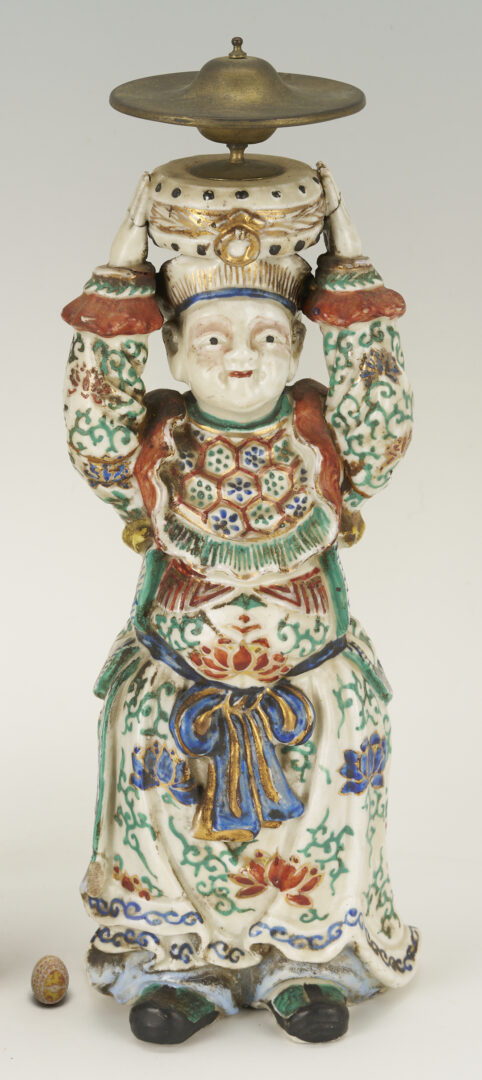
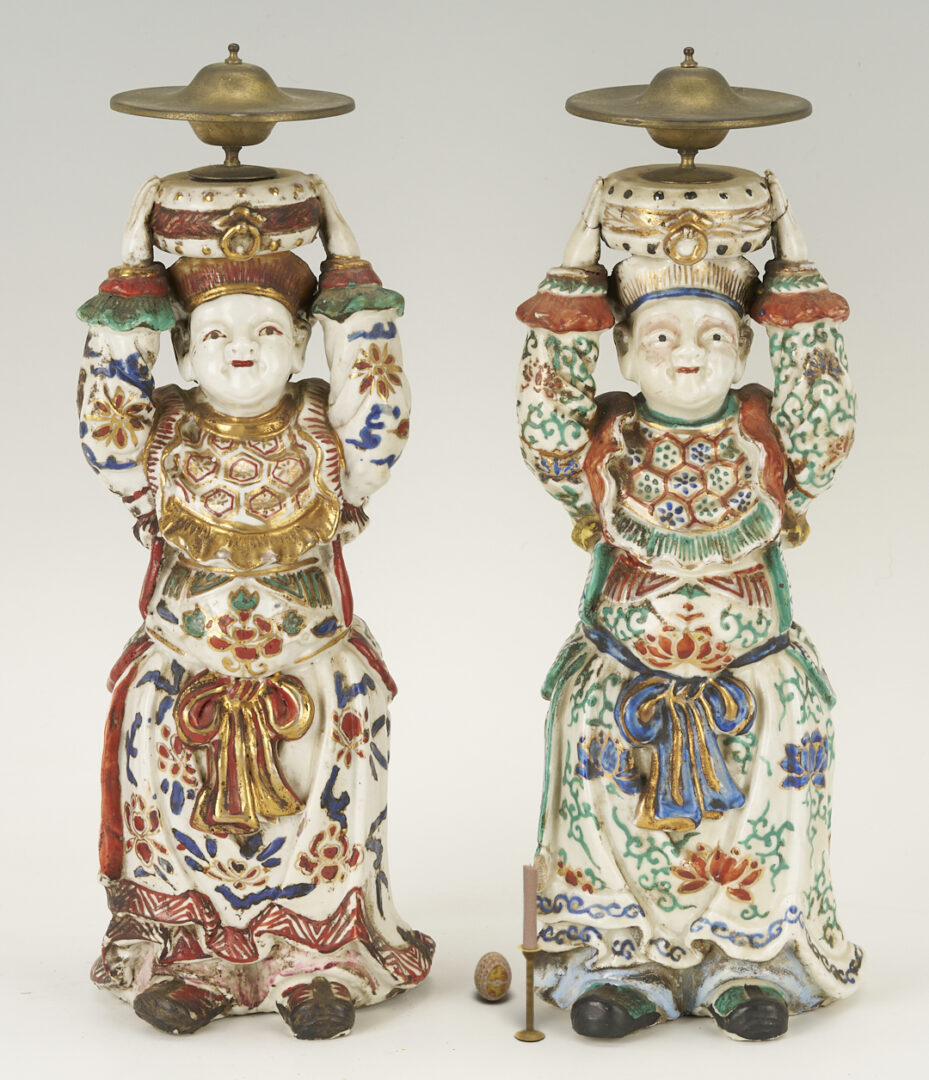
candlestick: none [73,878,104,1053] -> present [515,865,545,1041]

